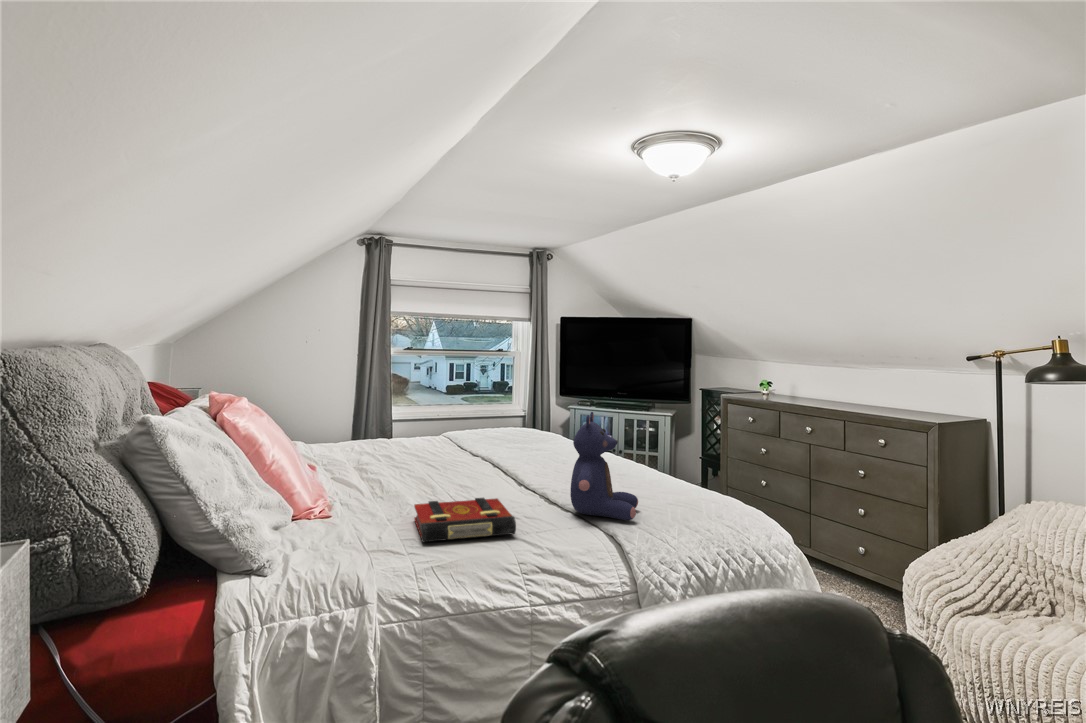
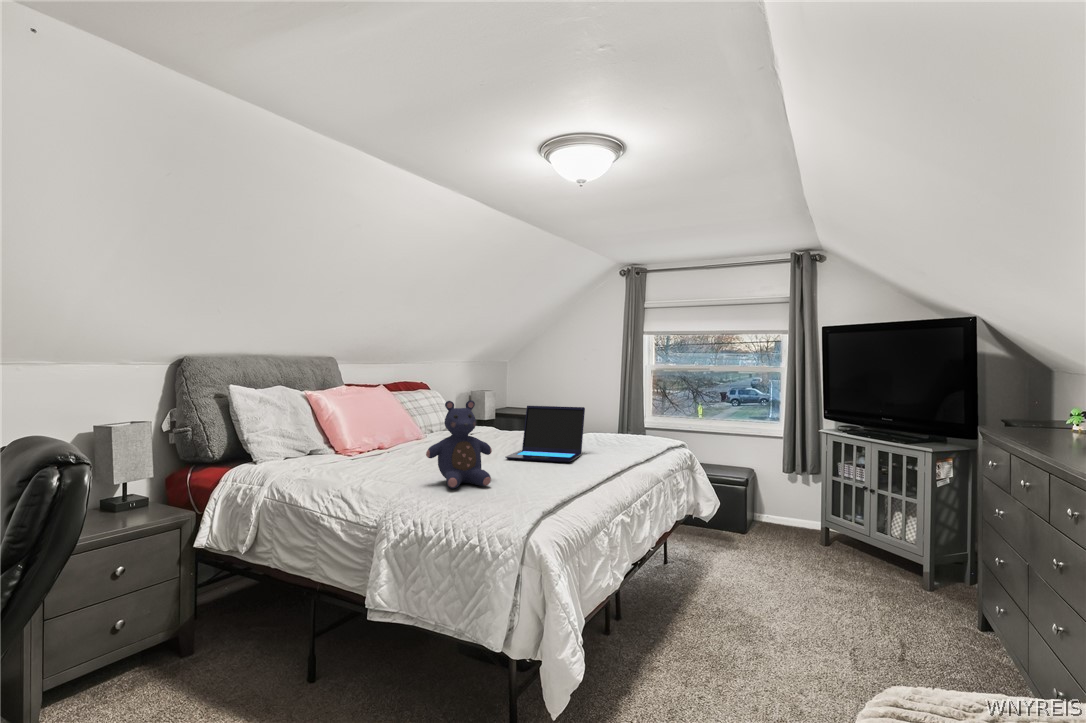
laptop: none [469,407,574,479] -> present [505,406,585,462]
book: present [414,498,516,542] -> none [337,452,418,477]

